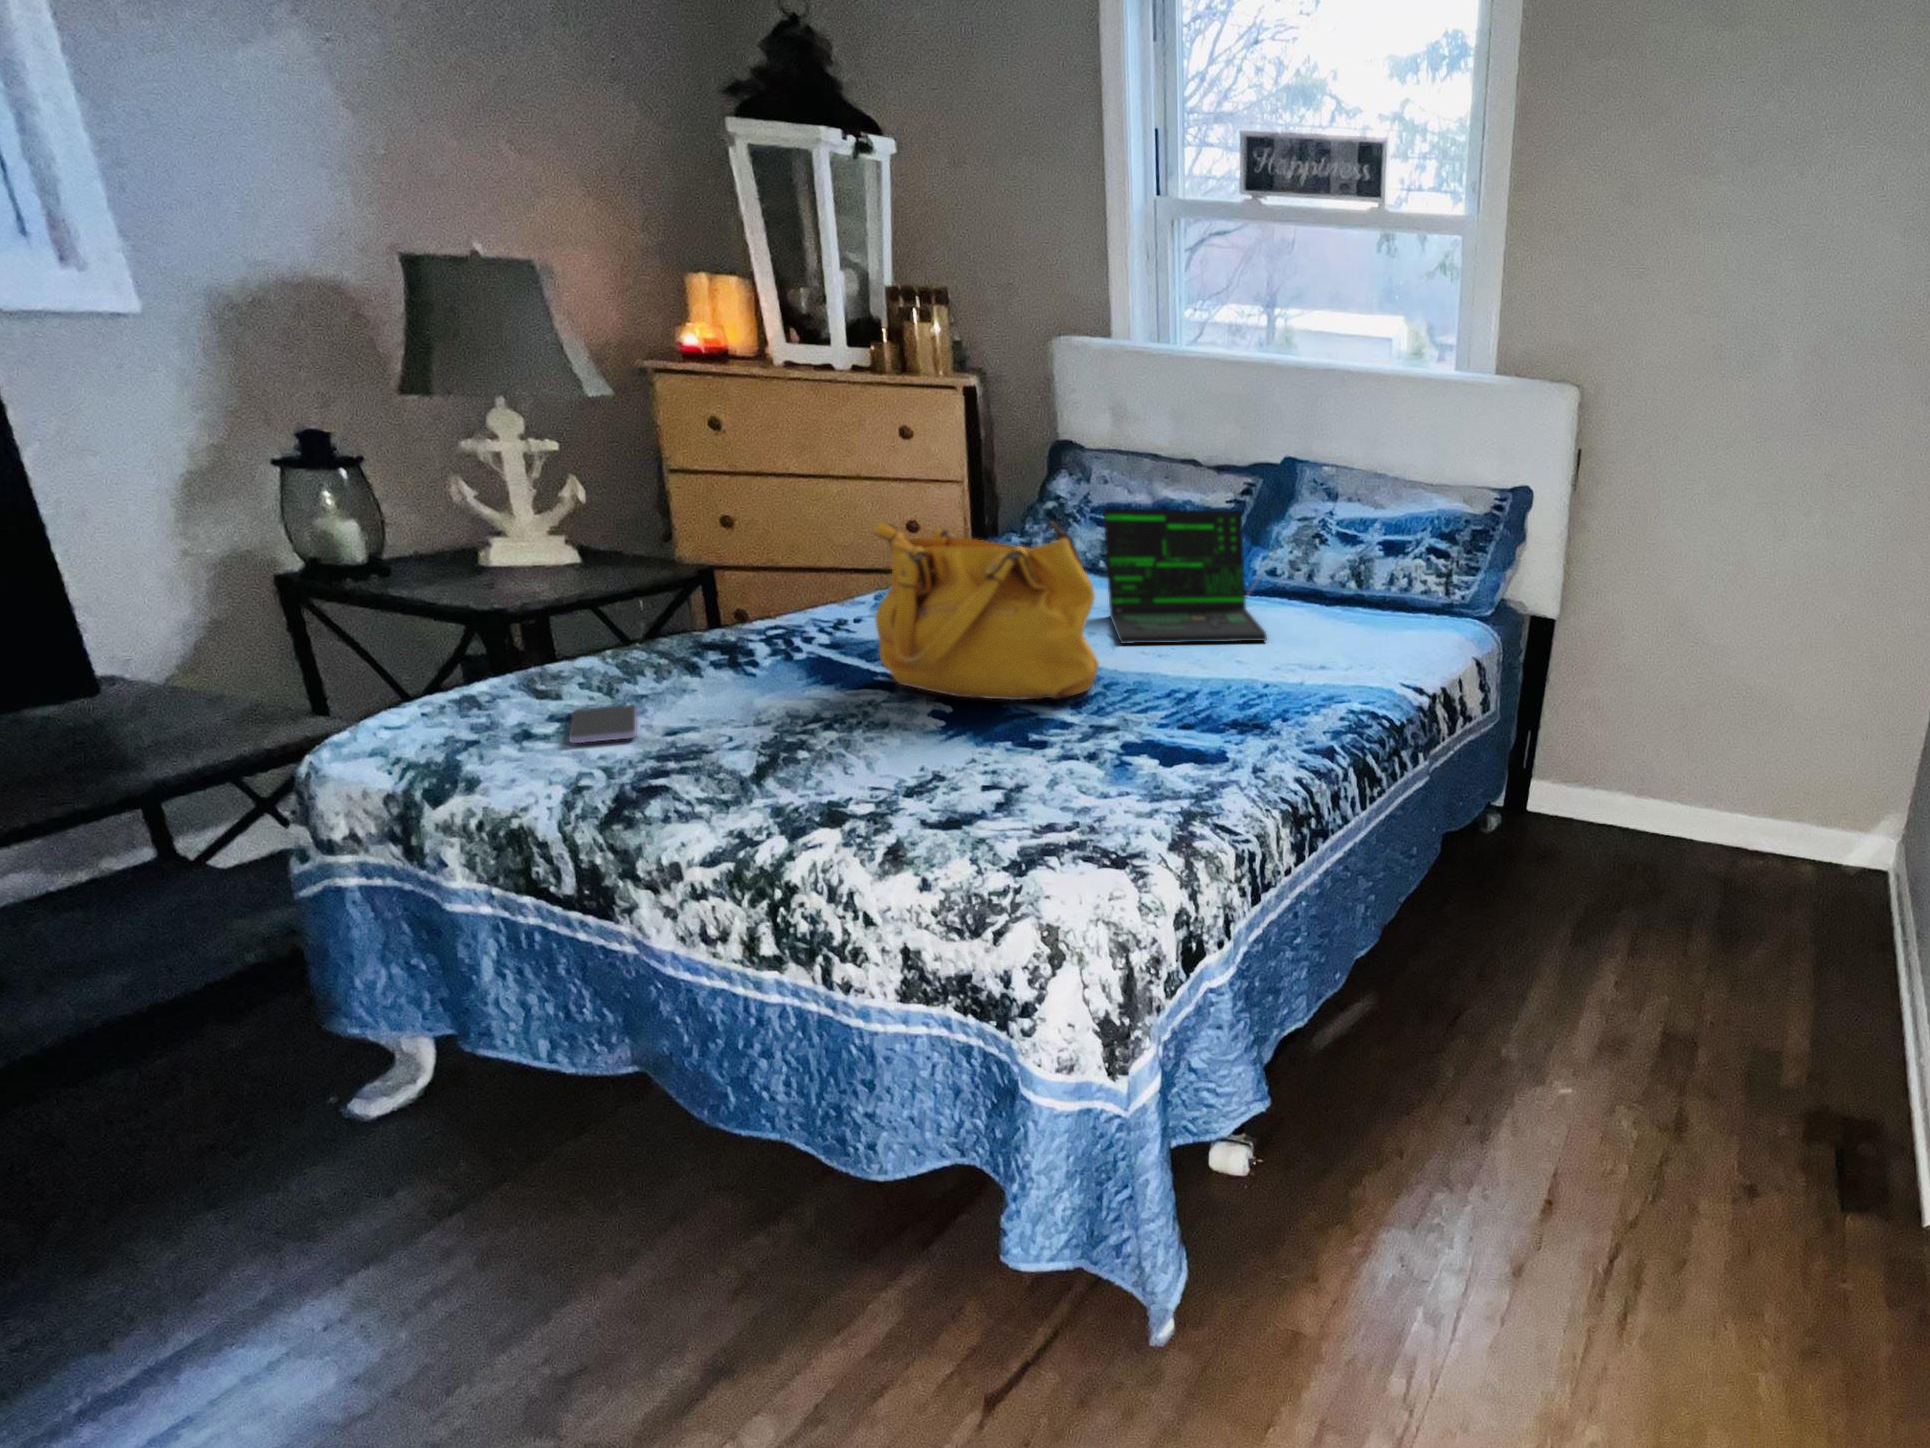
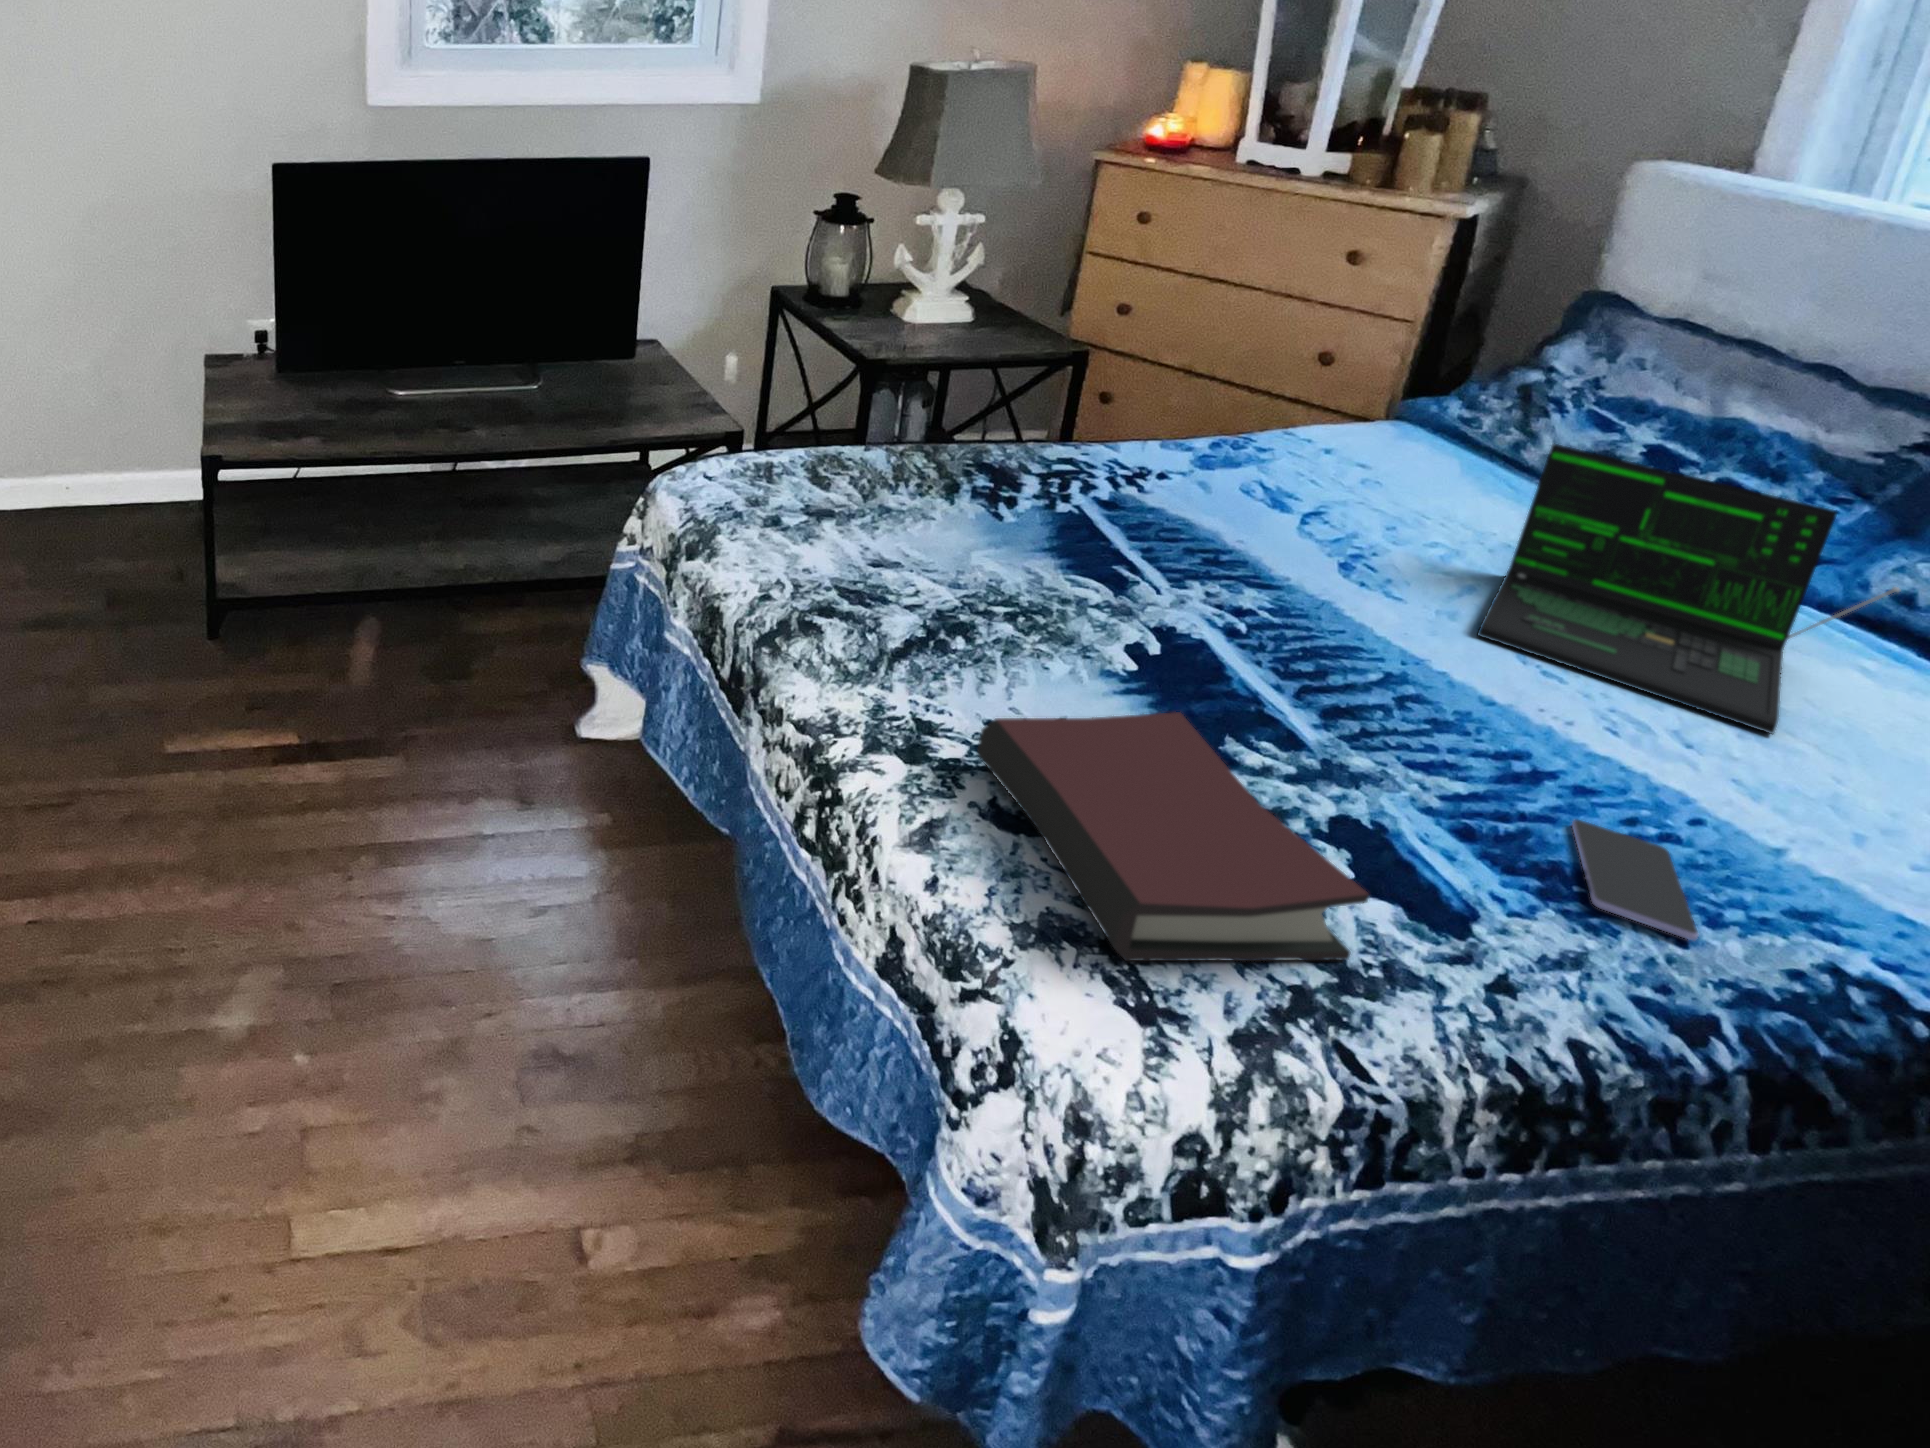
handbag: present [872,520,1099,700] -> none [1111,423,1408,701]
smartphone: present [569,705,637,743] -> present [1572,820,1699,940]
hardback book: none [887,706,1189,845] -> present [977,712,1369,961]

